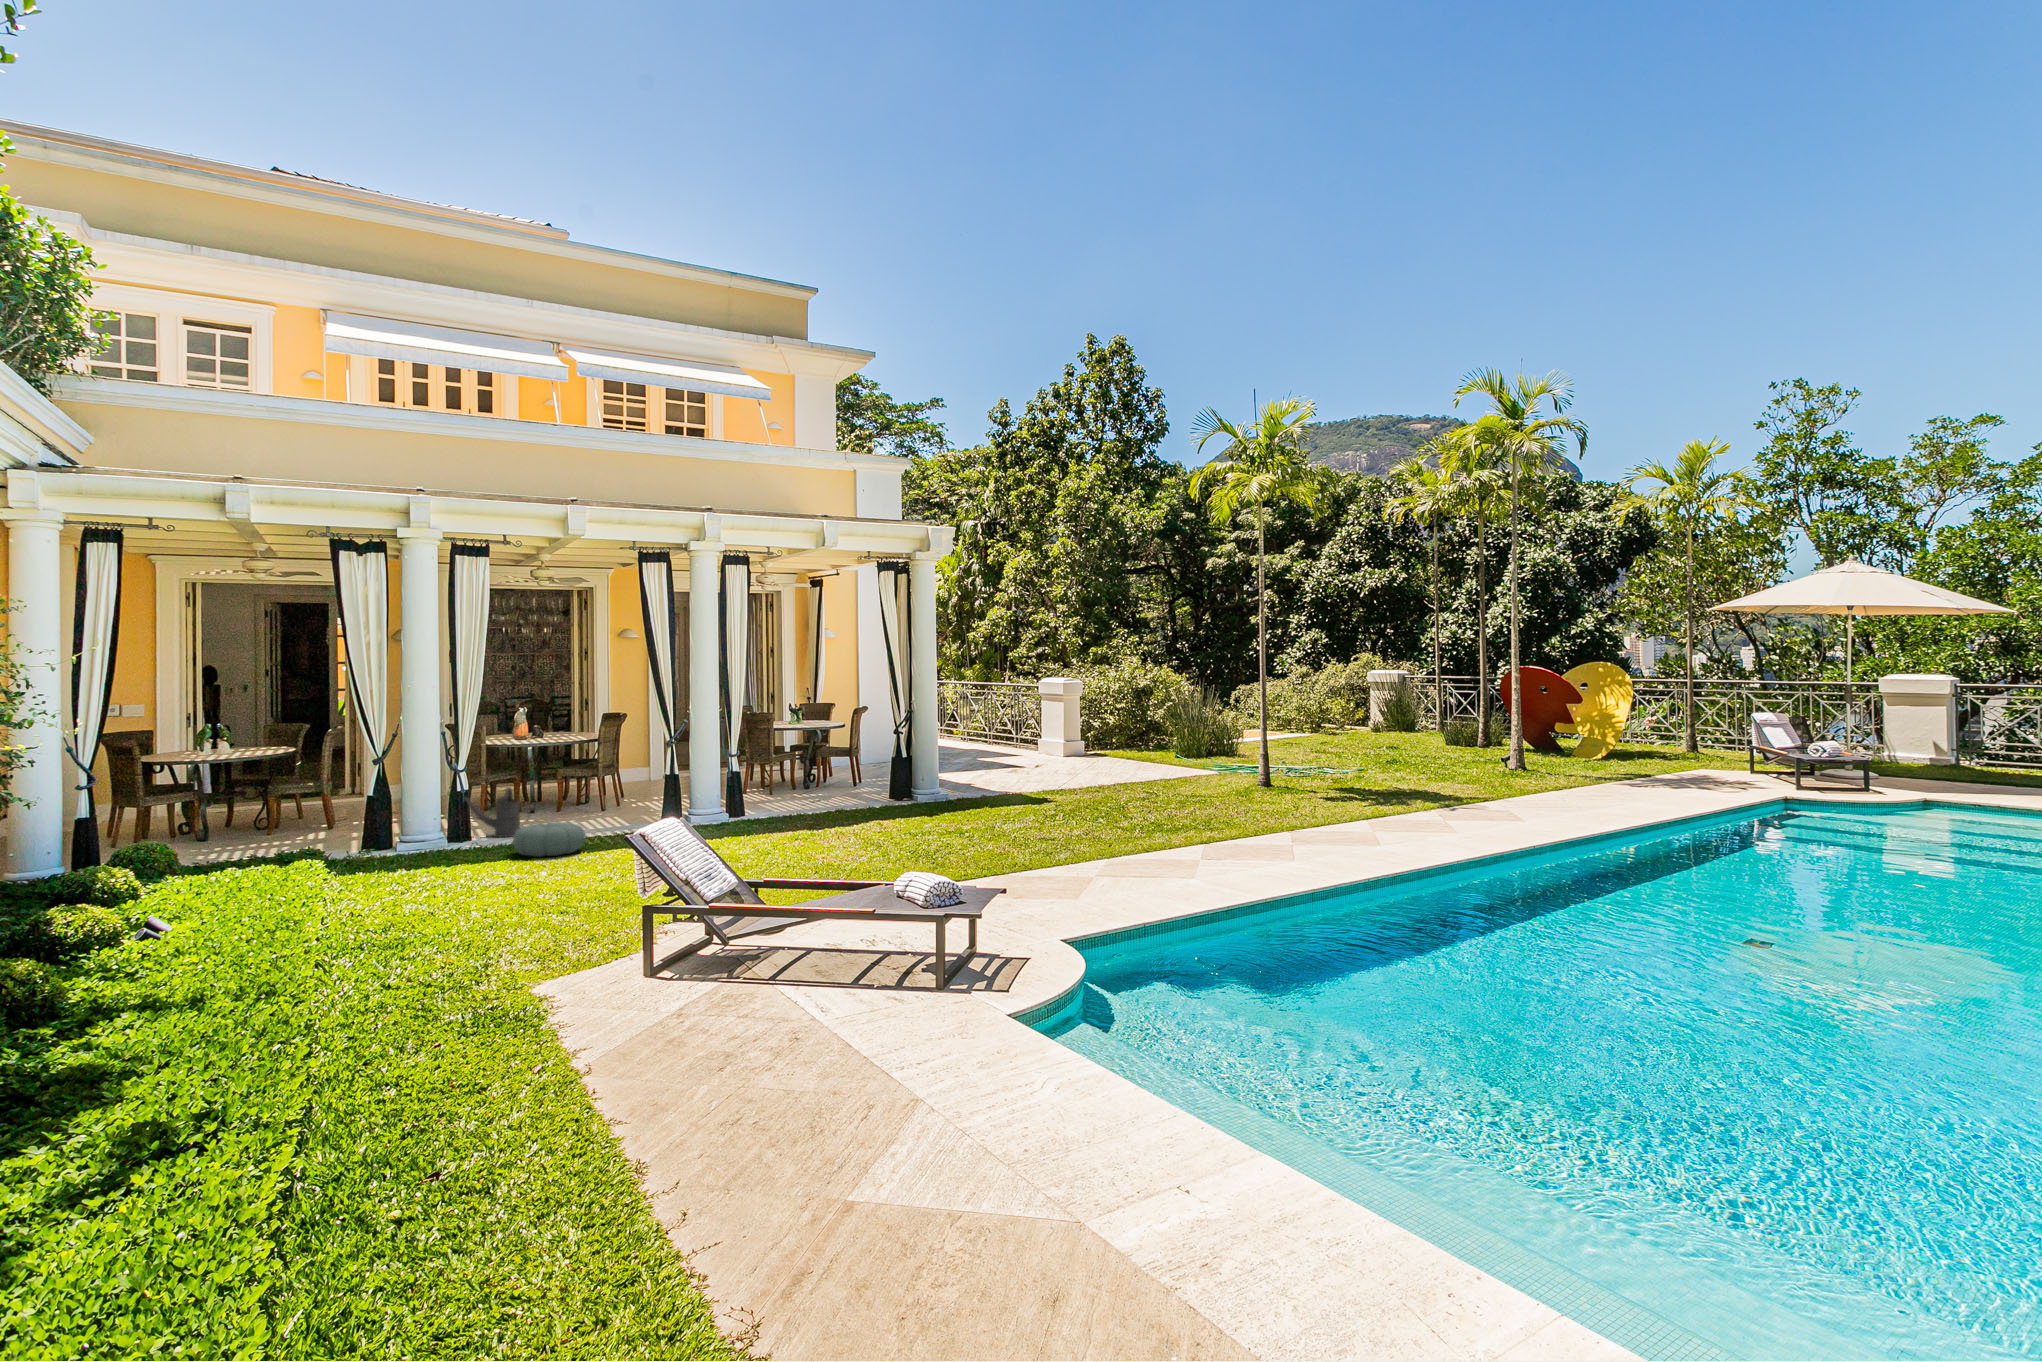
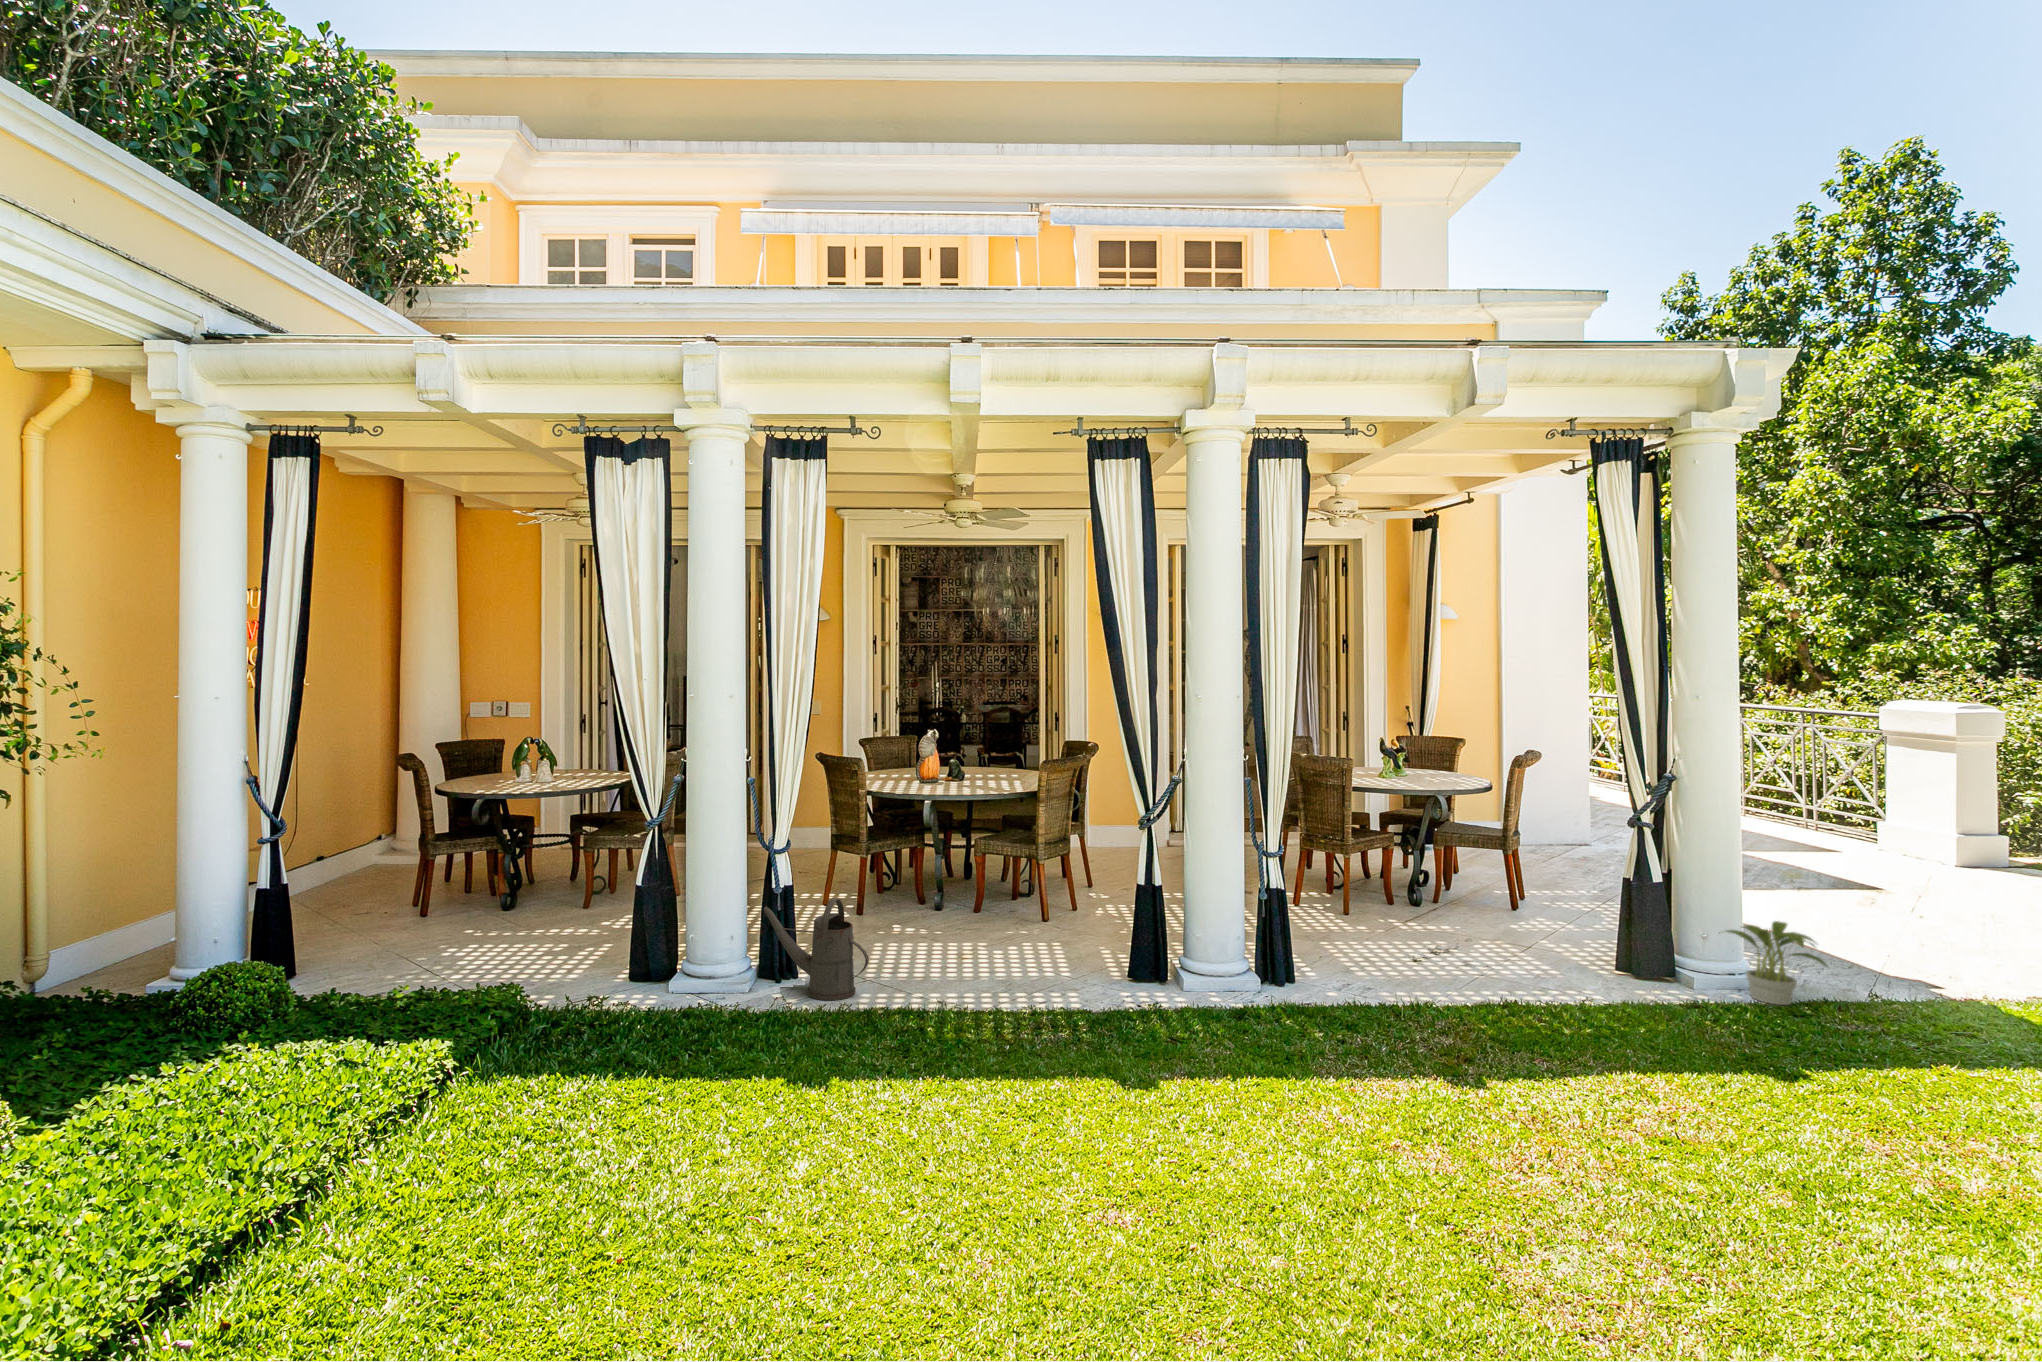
potted plant: none [926,767,960,799] -> present [1726,921,1827,1005]
pouf: present [513,822,585,857] -> none [761,1018,915,1125]

